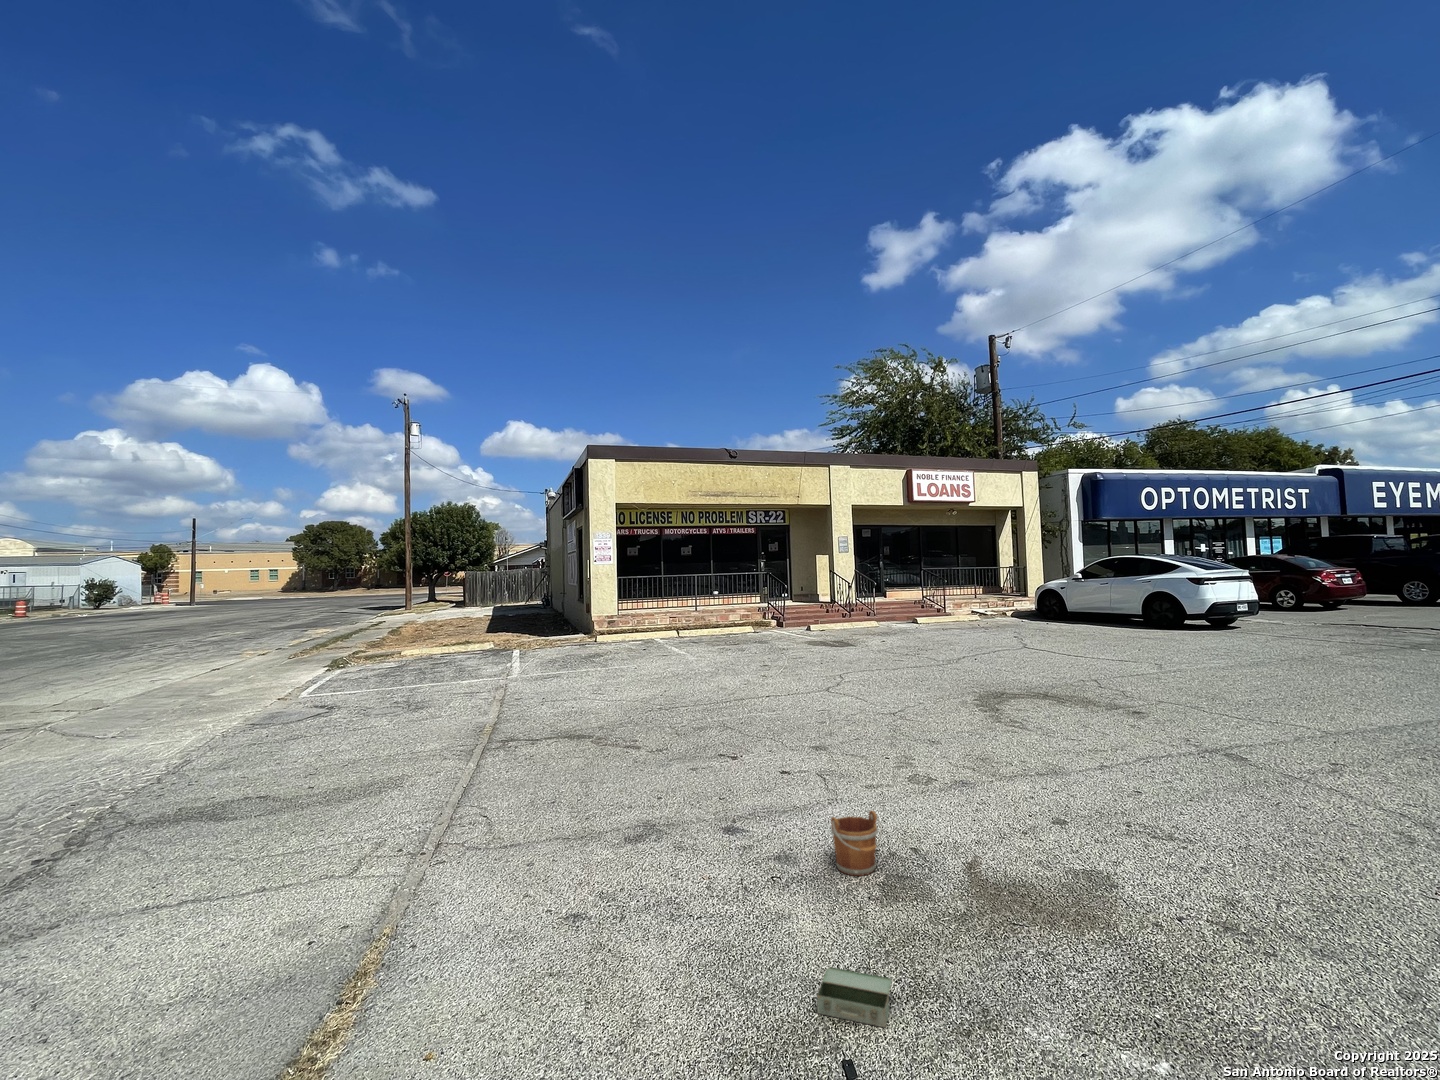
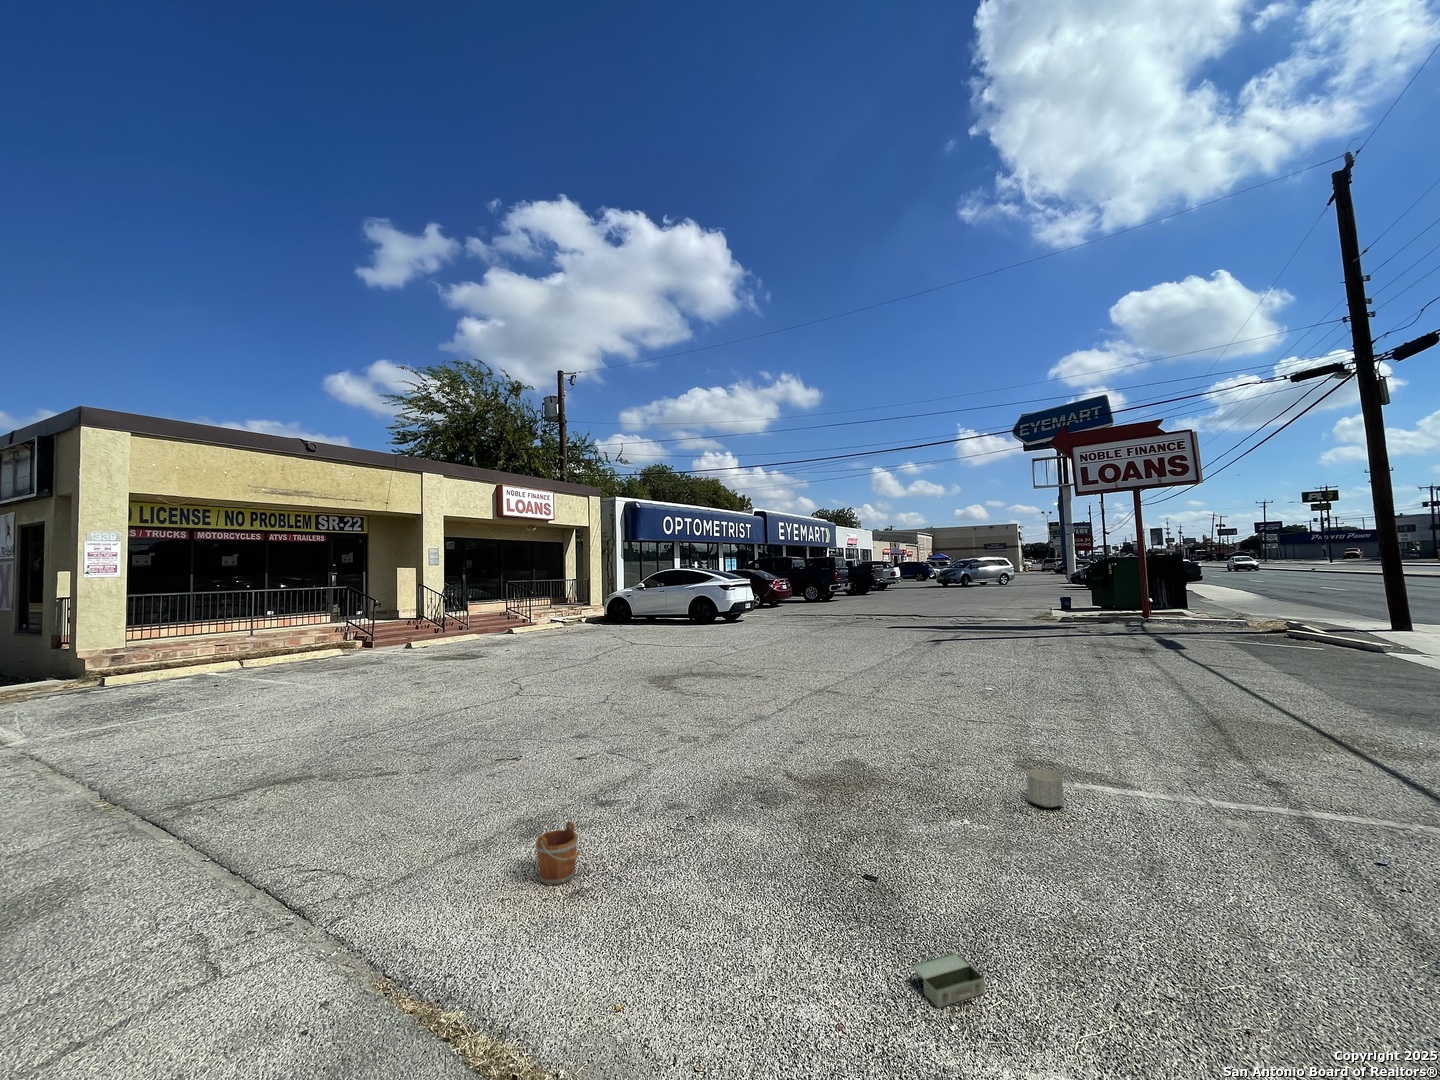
bucket: present [831,811,881,876] -> present [535,821,581,885]
planter: none [1322,850,1397,917] -> present [1027,769,1063,808]

